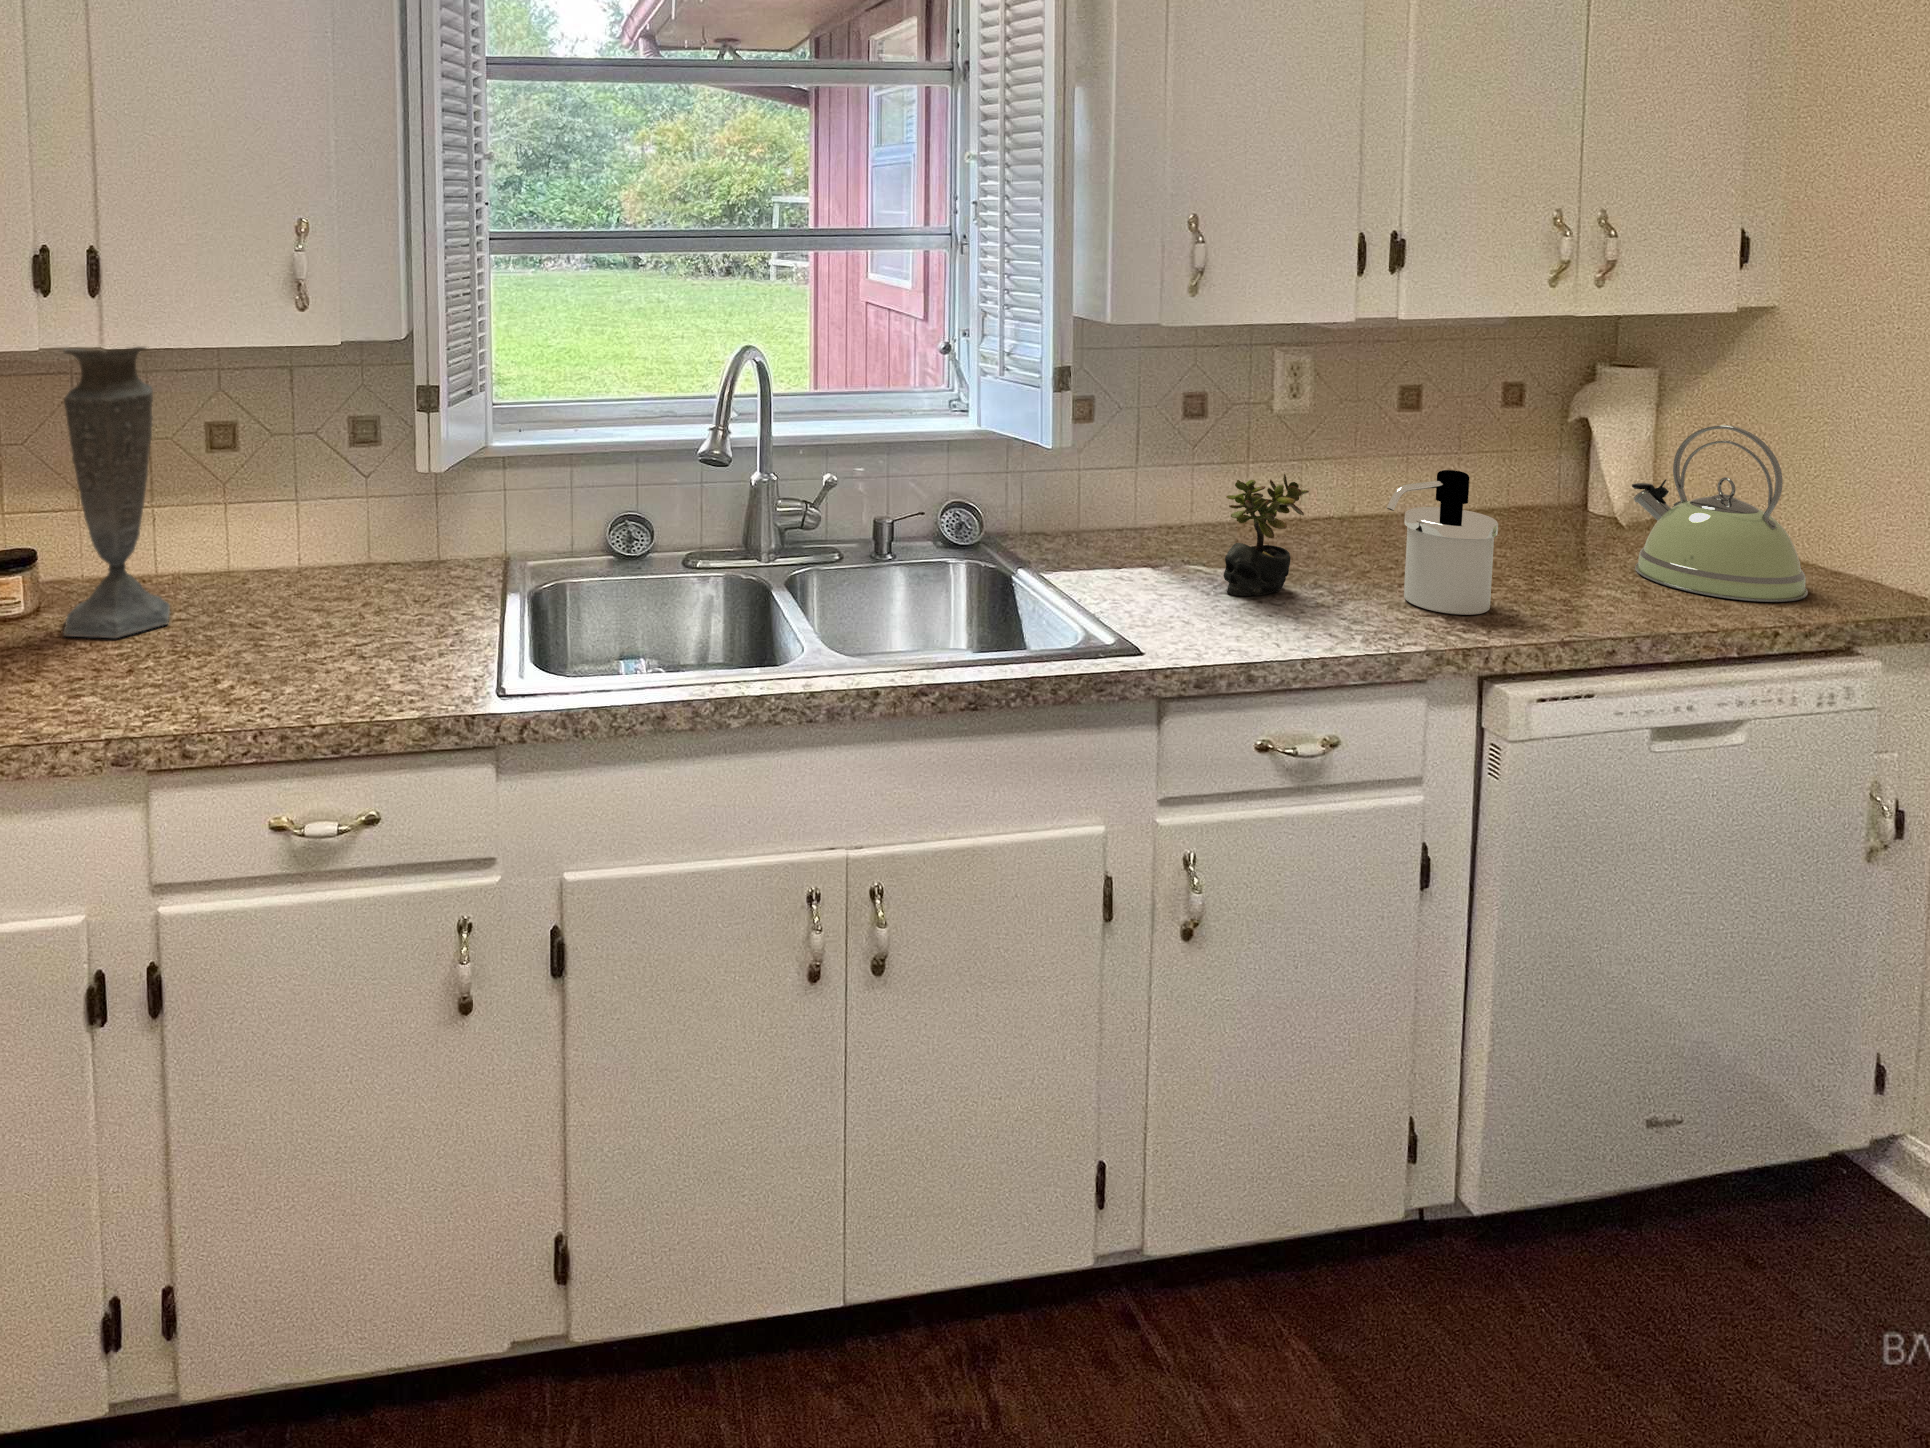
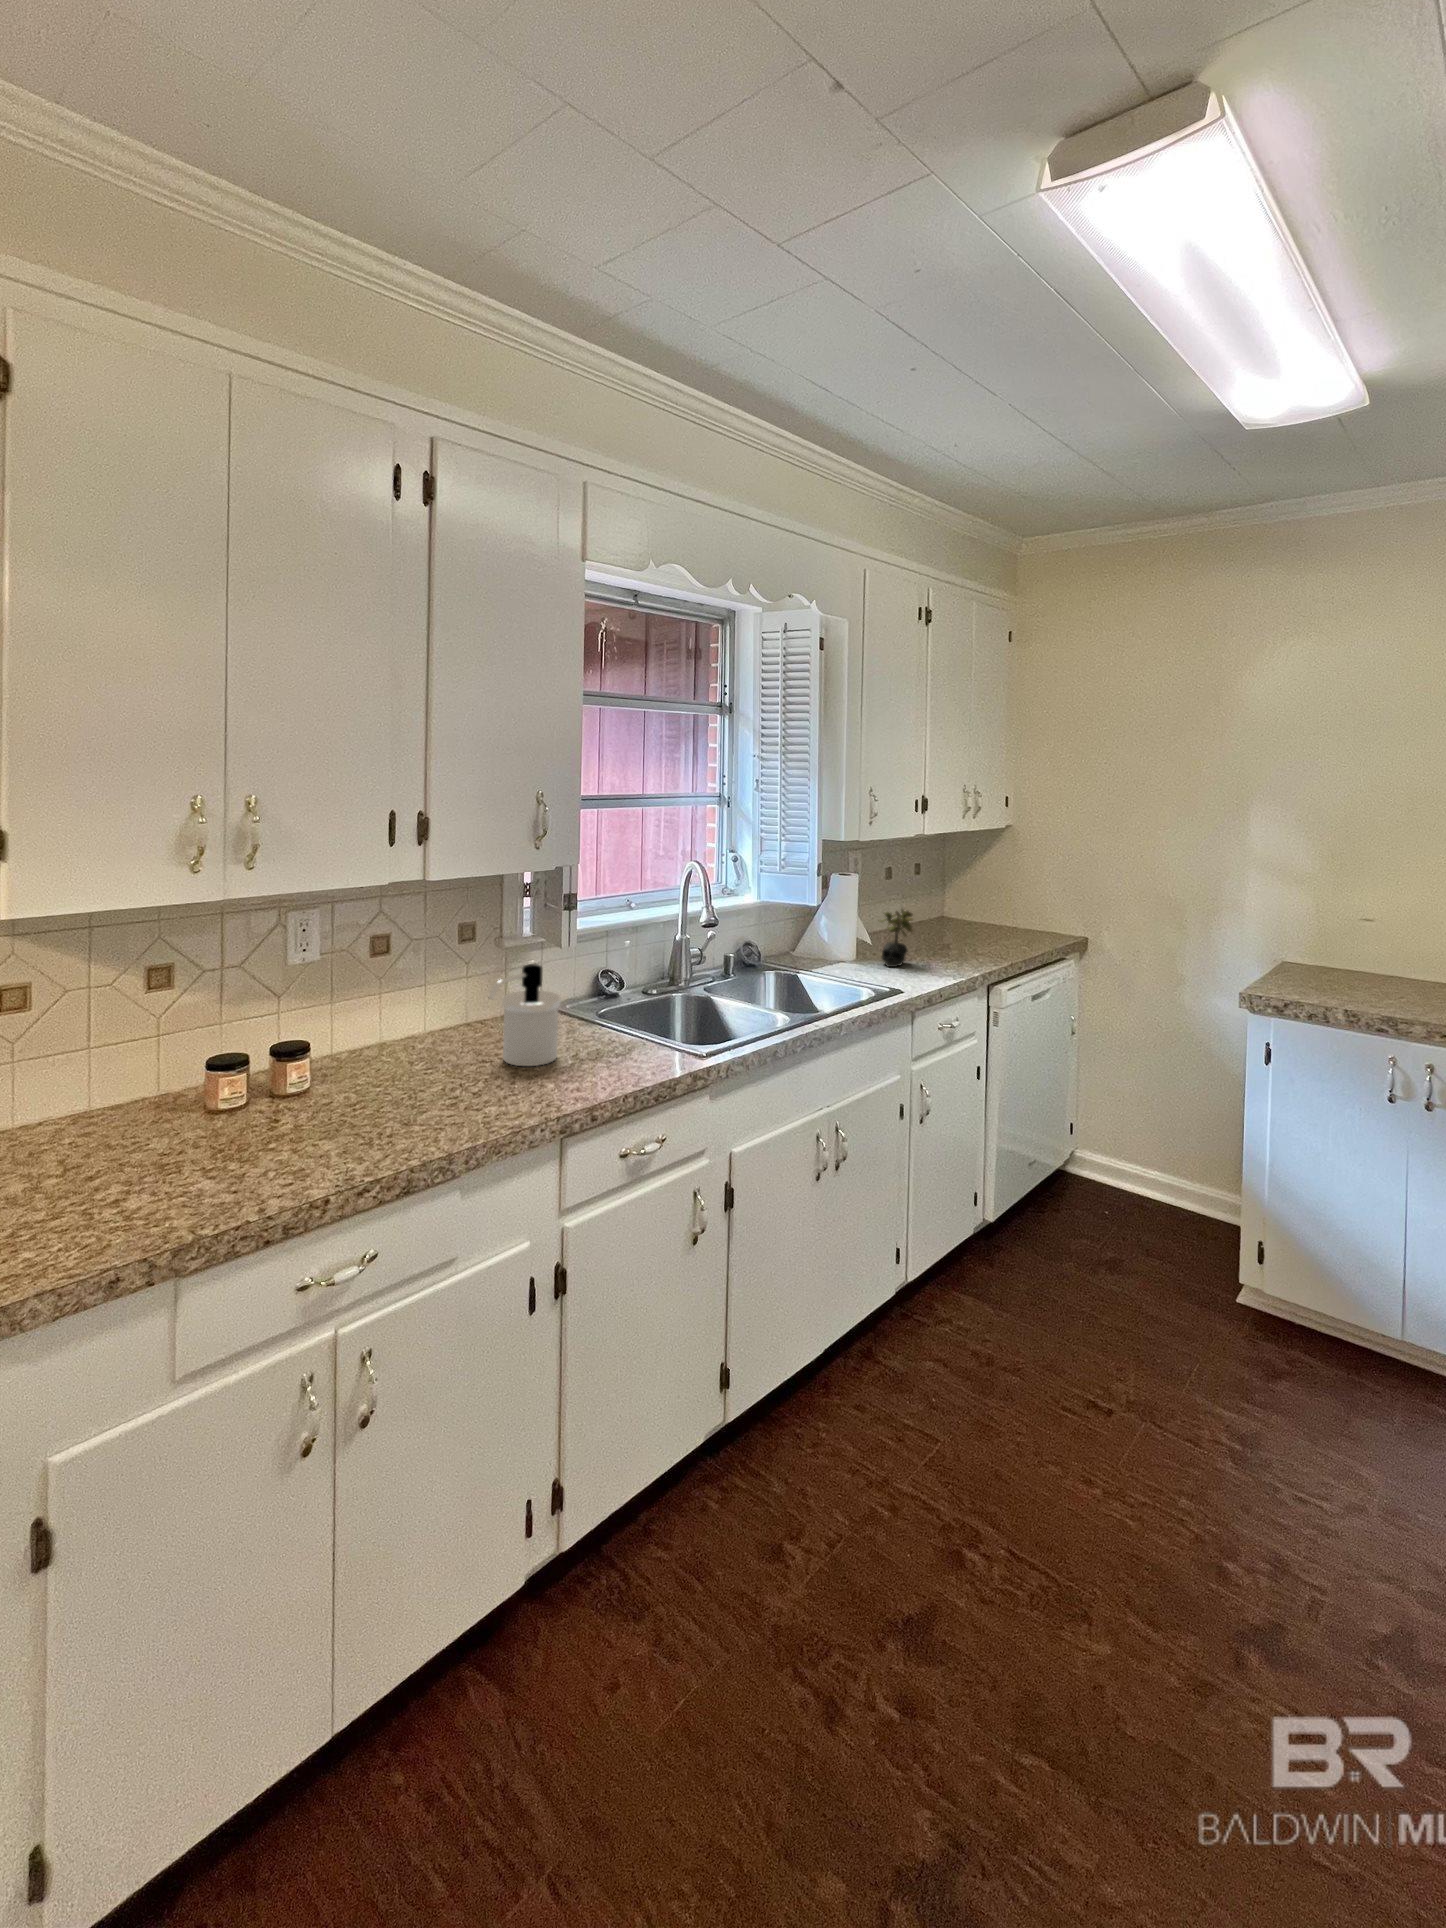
vase: present [63,347,170,638] -> none [348,875,428,1089]
kettle: present [1632,425,1808,602] -> none [982,873,1049,944]
soap dispenser: present [1387,470,1498,615] -> present [489,964,561,1066]

